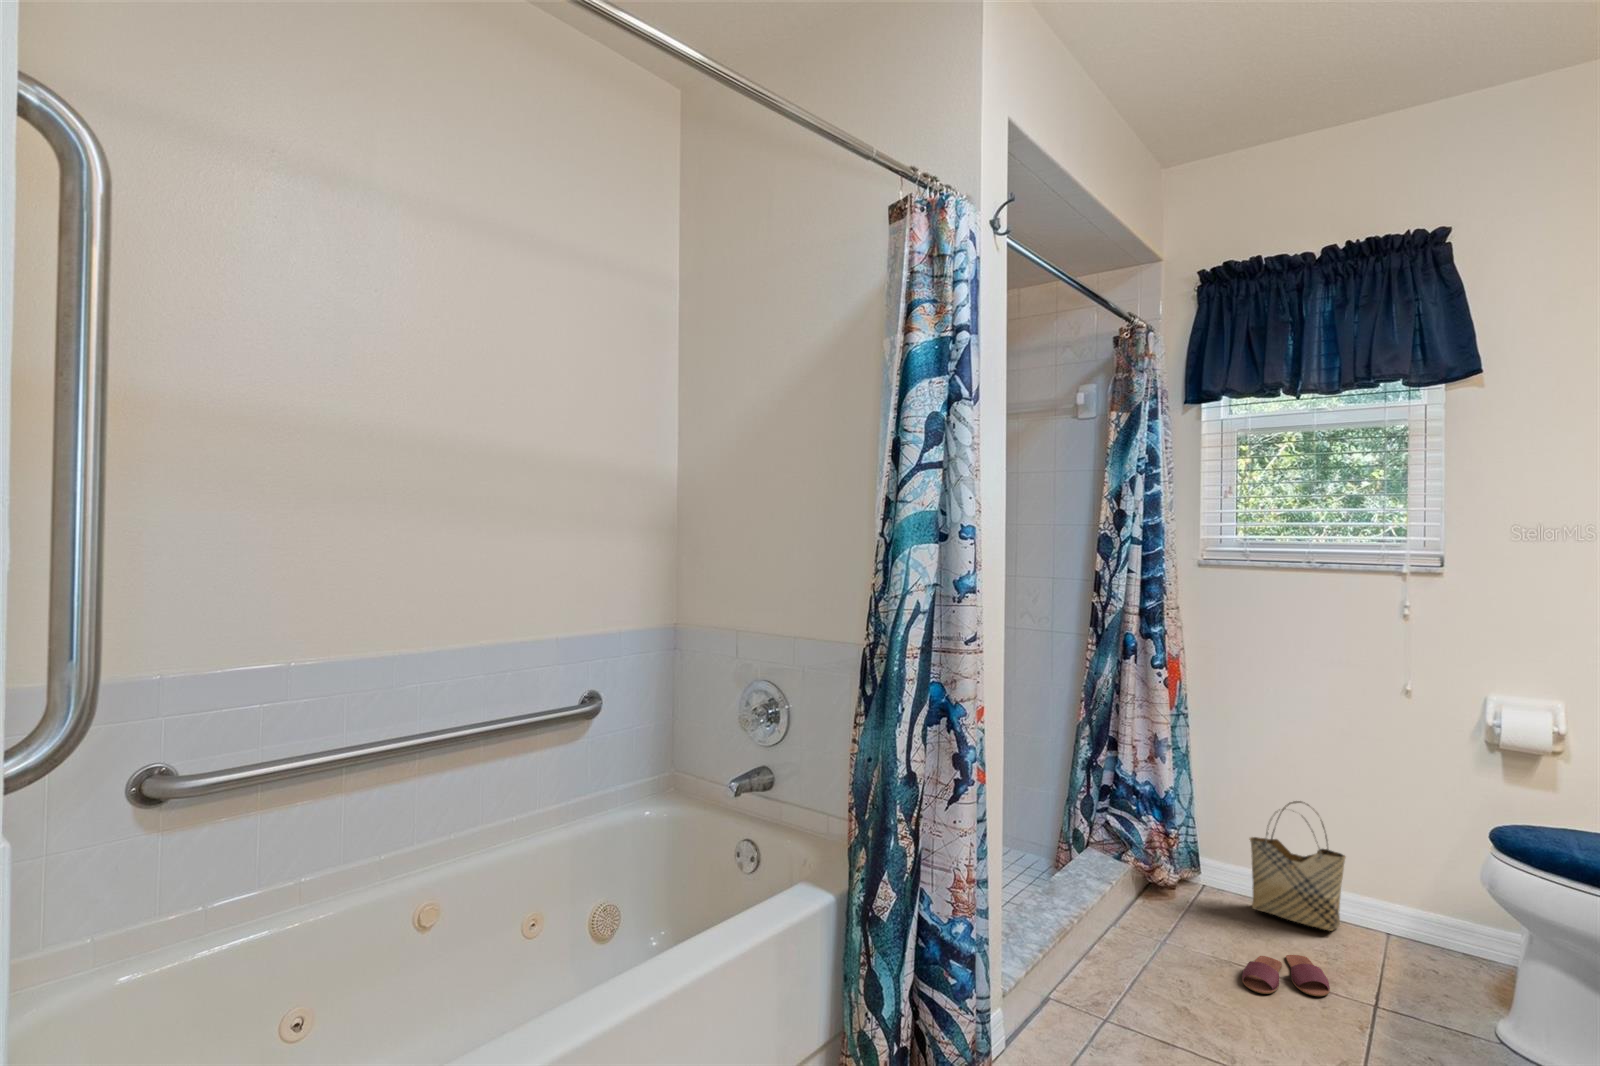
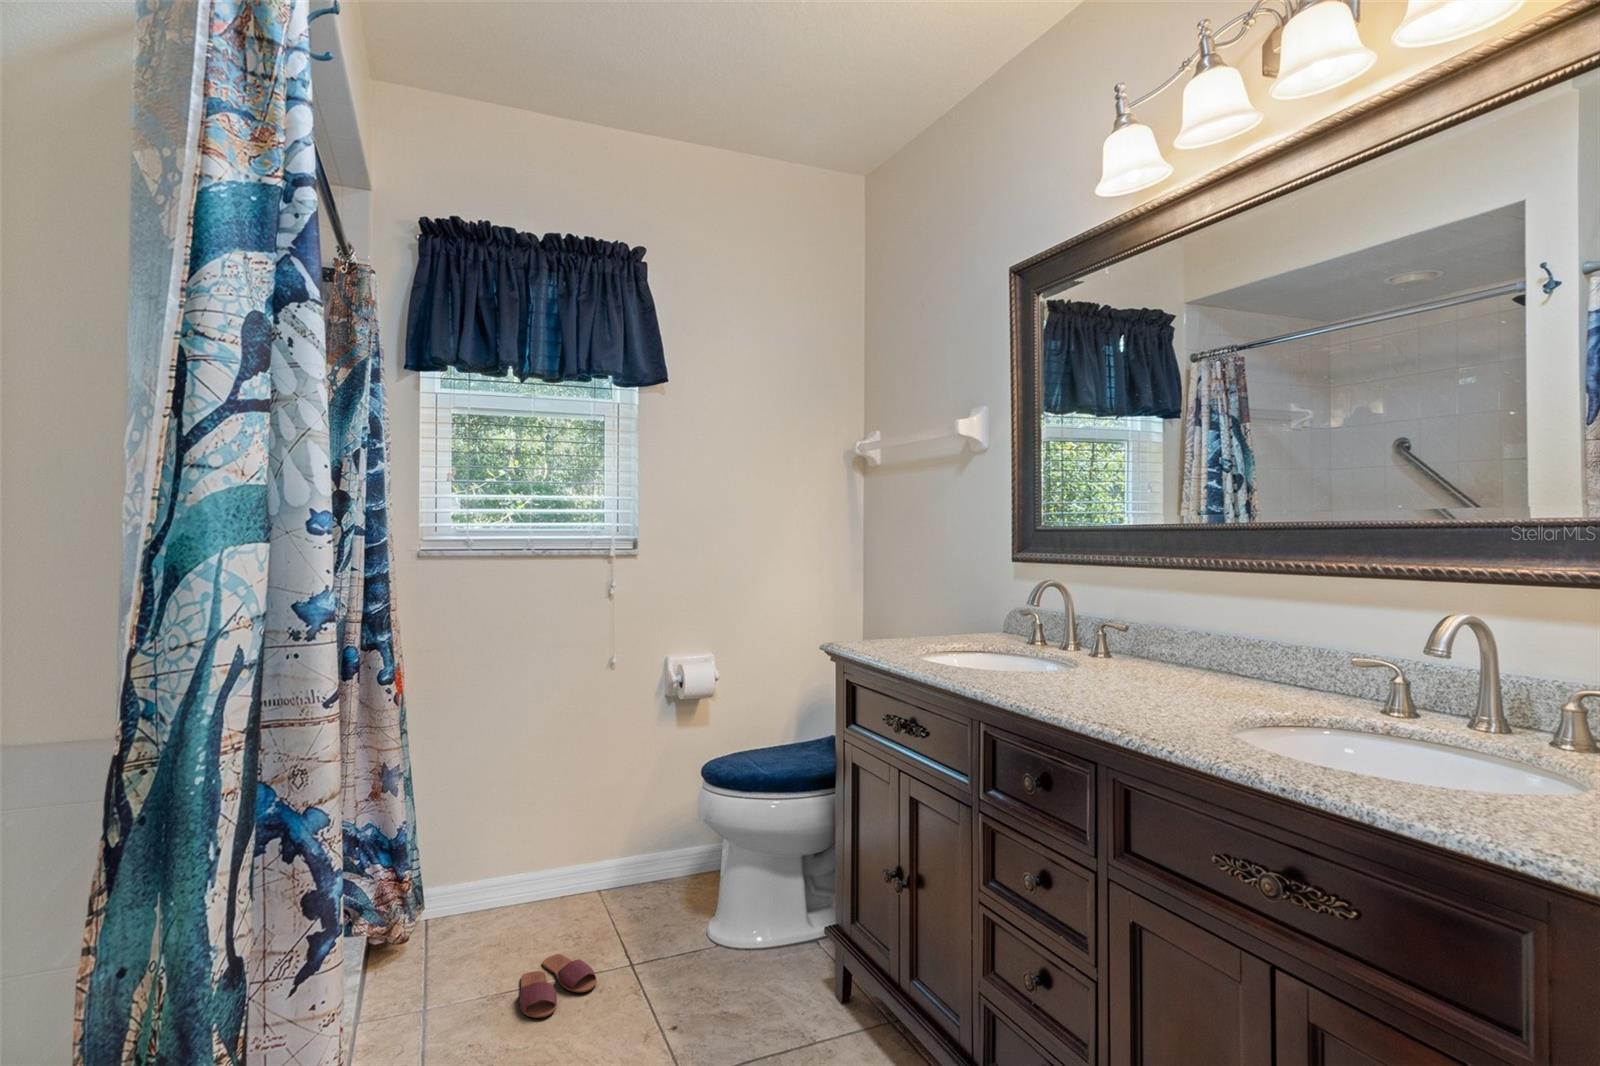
woven basket: present [1250,801,1346,931] -> none [479,796,570,927]

